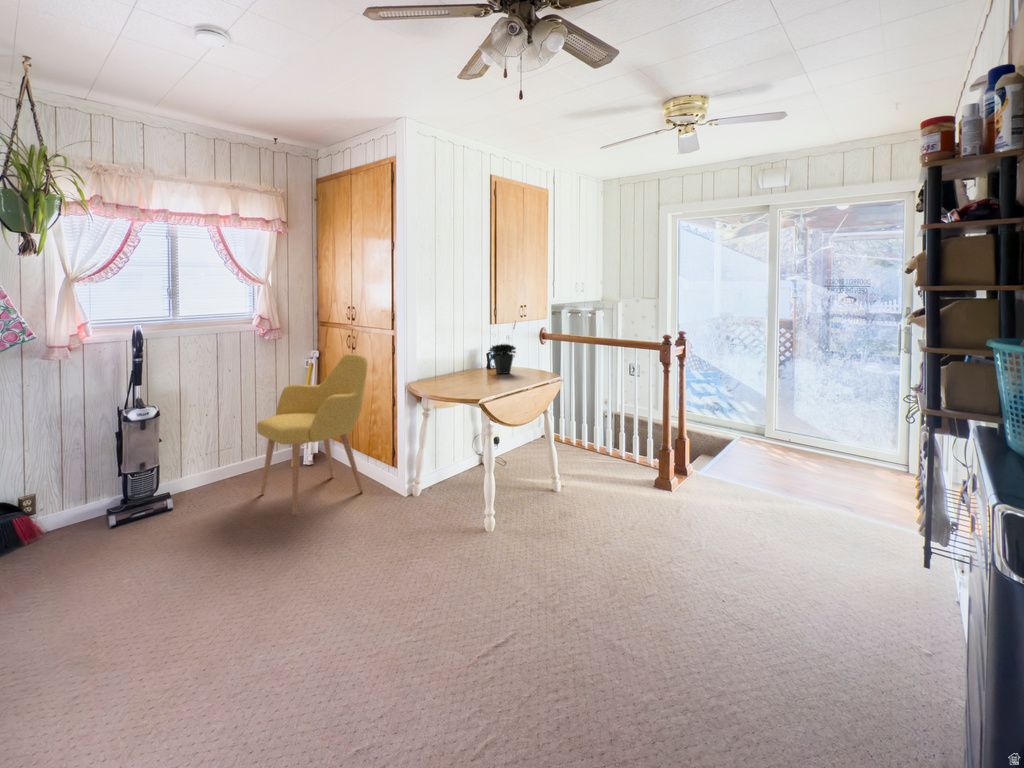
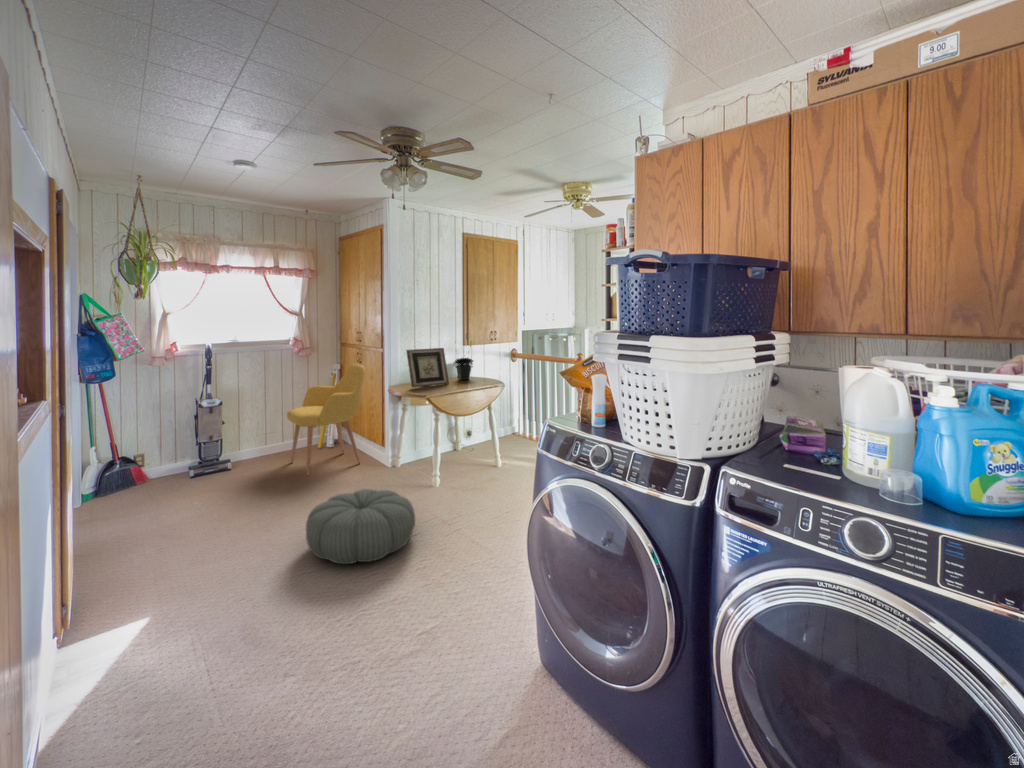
picture frame: none [434,330,489,385] -> present [407,348,449,387]
pouf: none [340,542,509,674] -> present [306,489,415,564]

